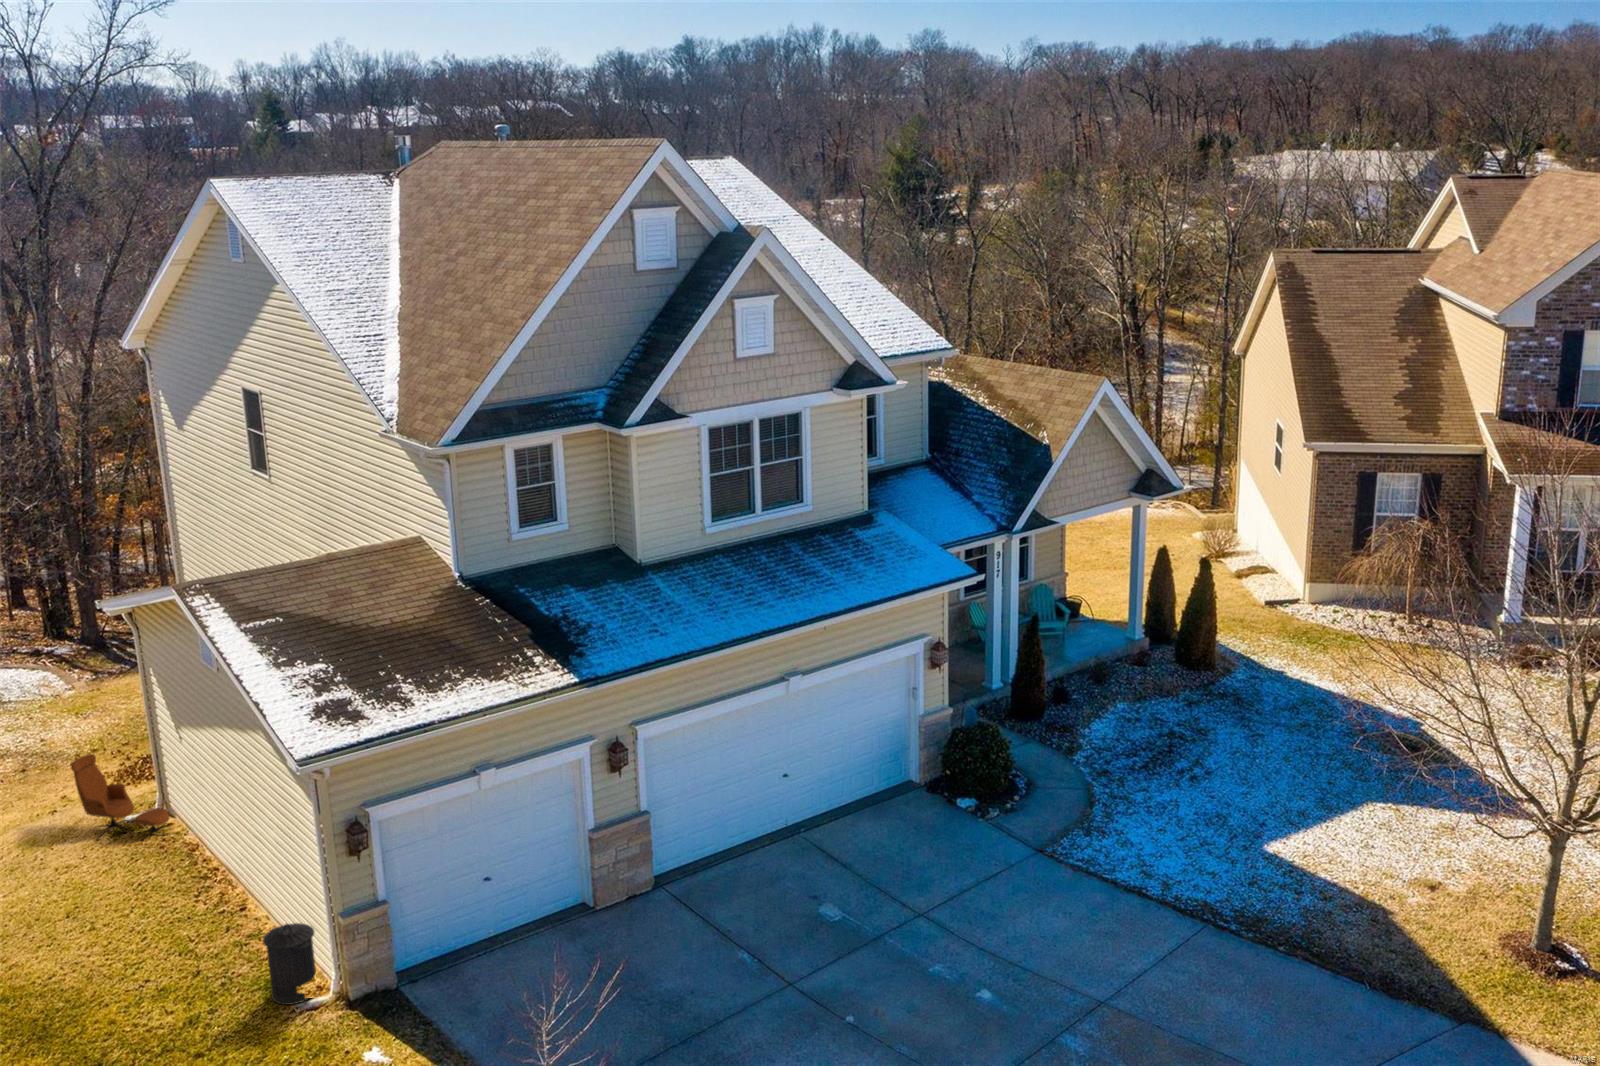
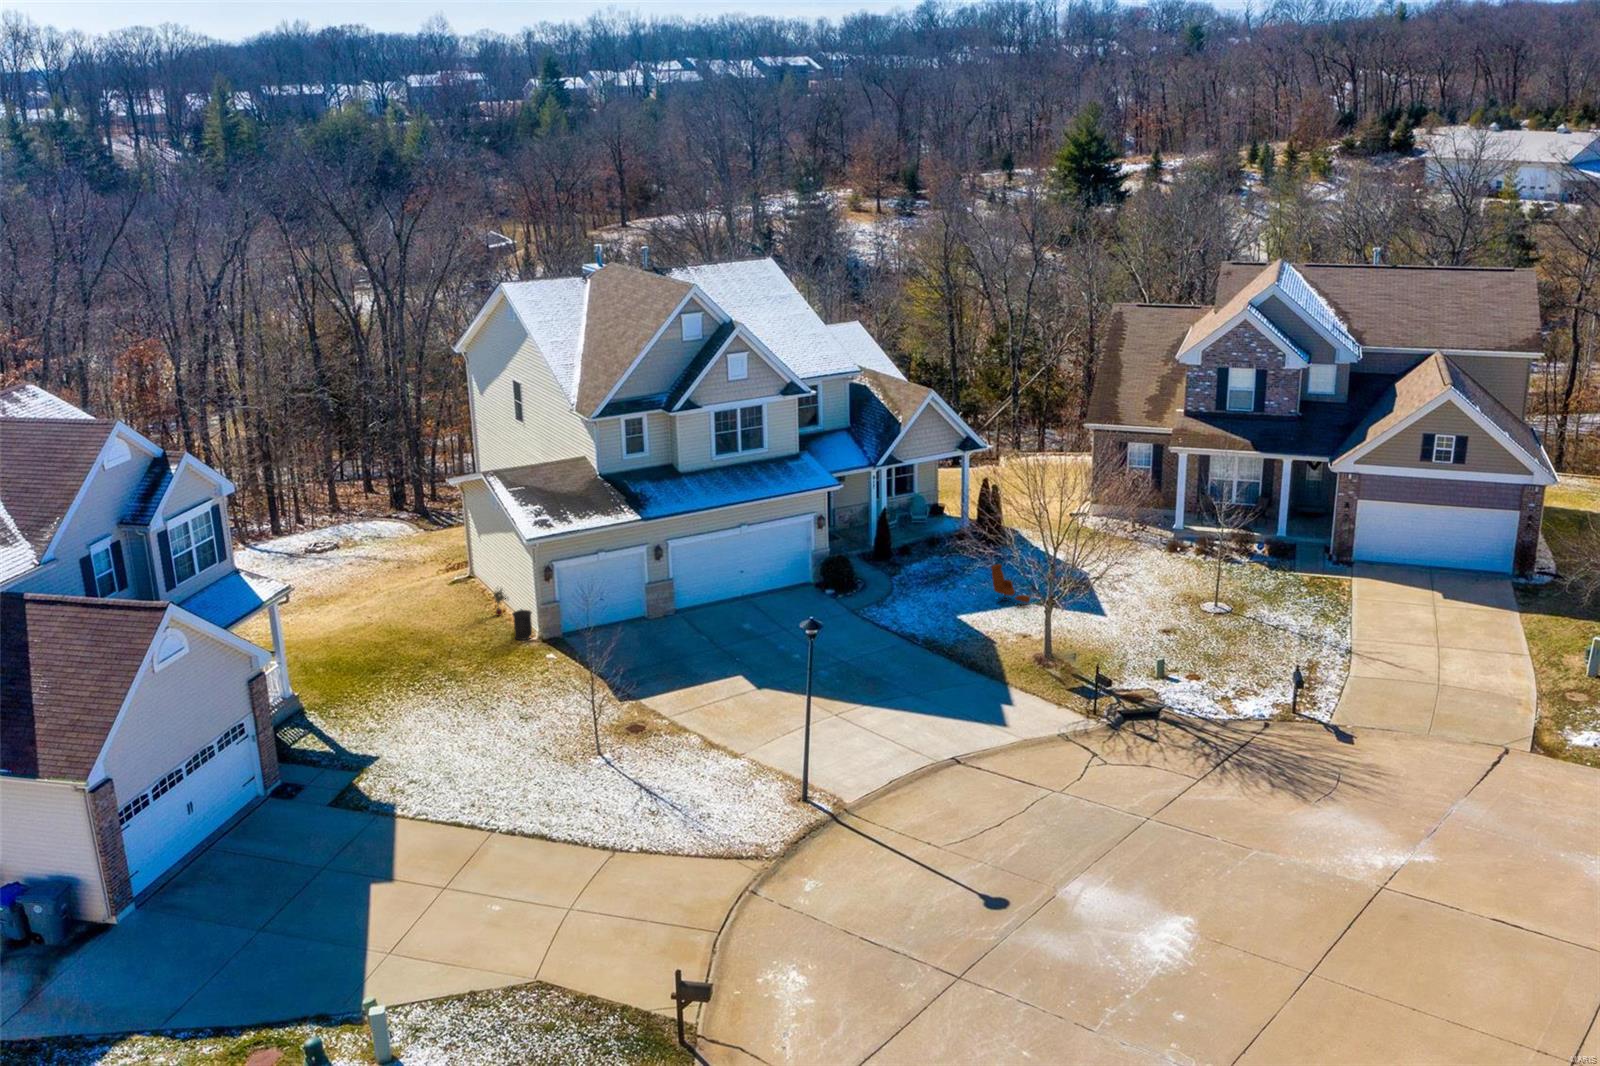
lounge chair: present [71,754,169,839] -> present [992,564,1030,606]
potted tree: none [210,857,255,926] -> present [494,588,508,615]

